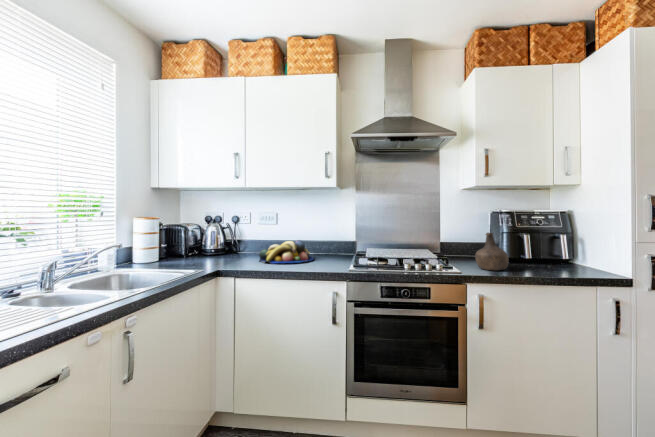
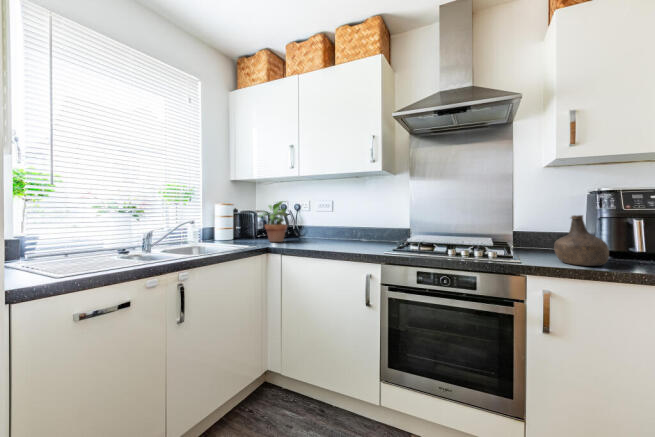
potted plant: none [198,214,233,260] -> present [258,201,287,242]
fruit bowl: present [259,240,314,264] -> none [307,226,361,247]

